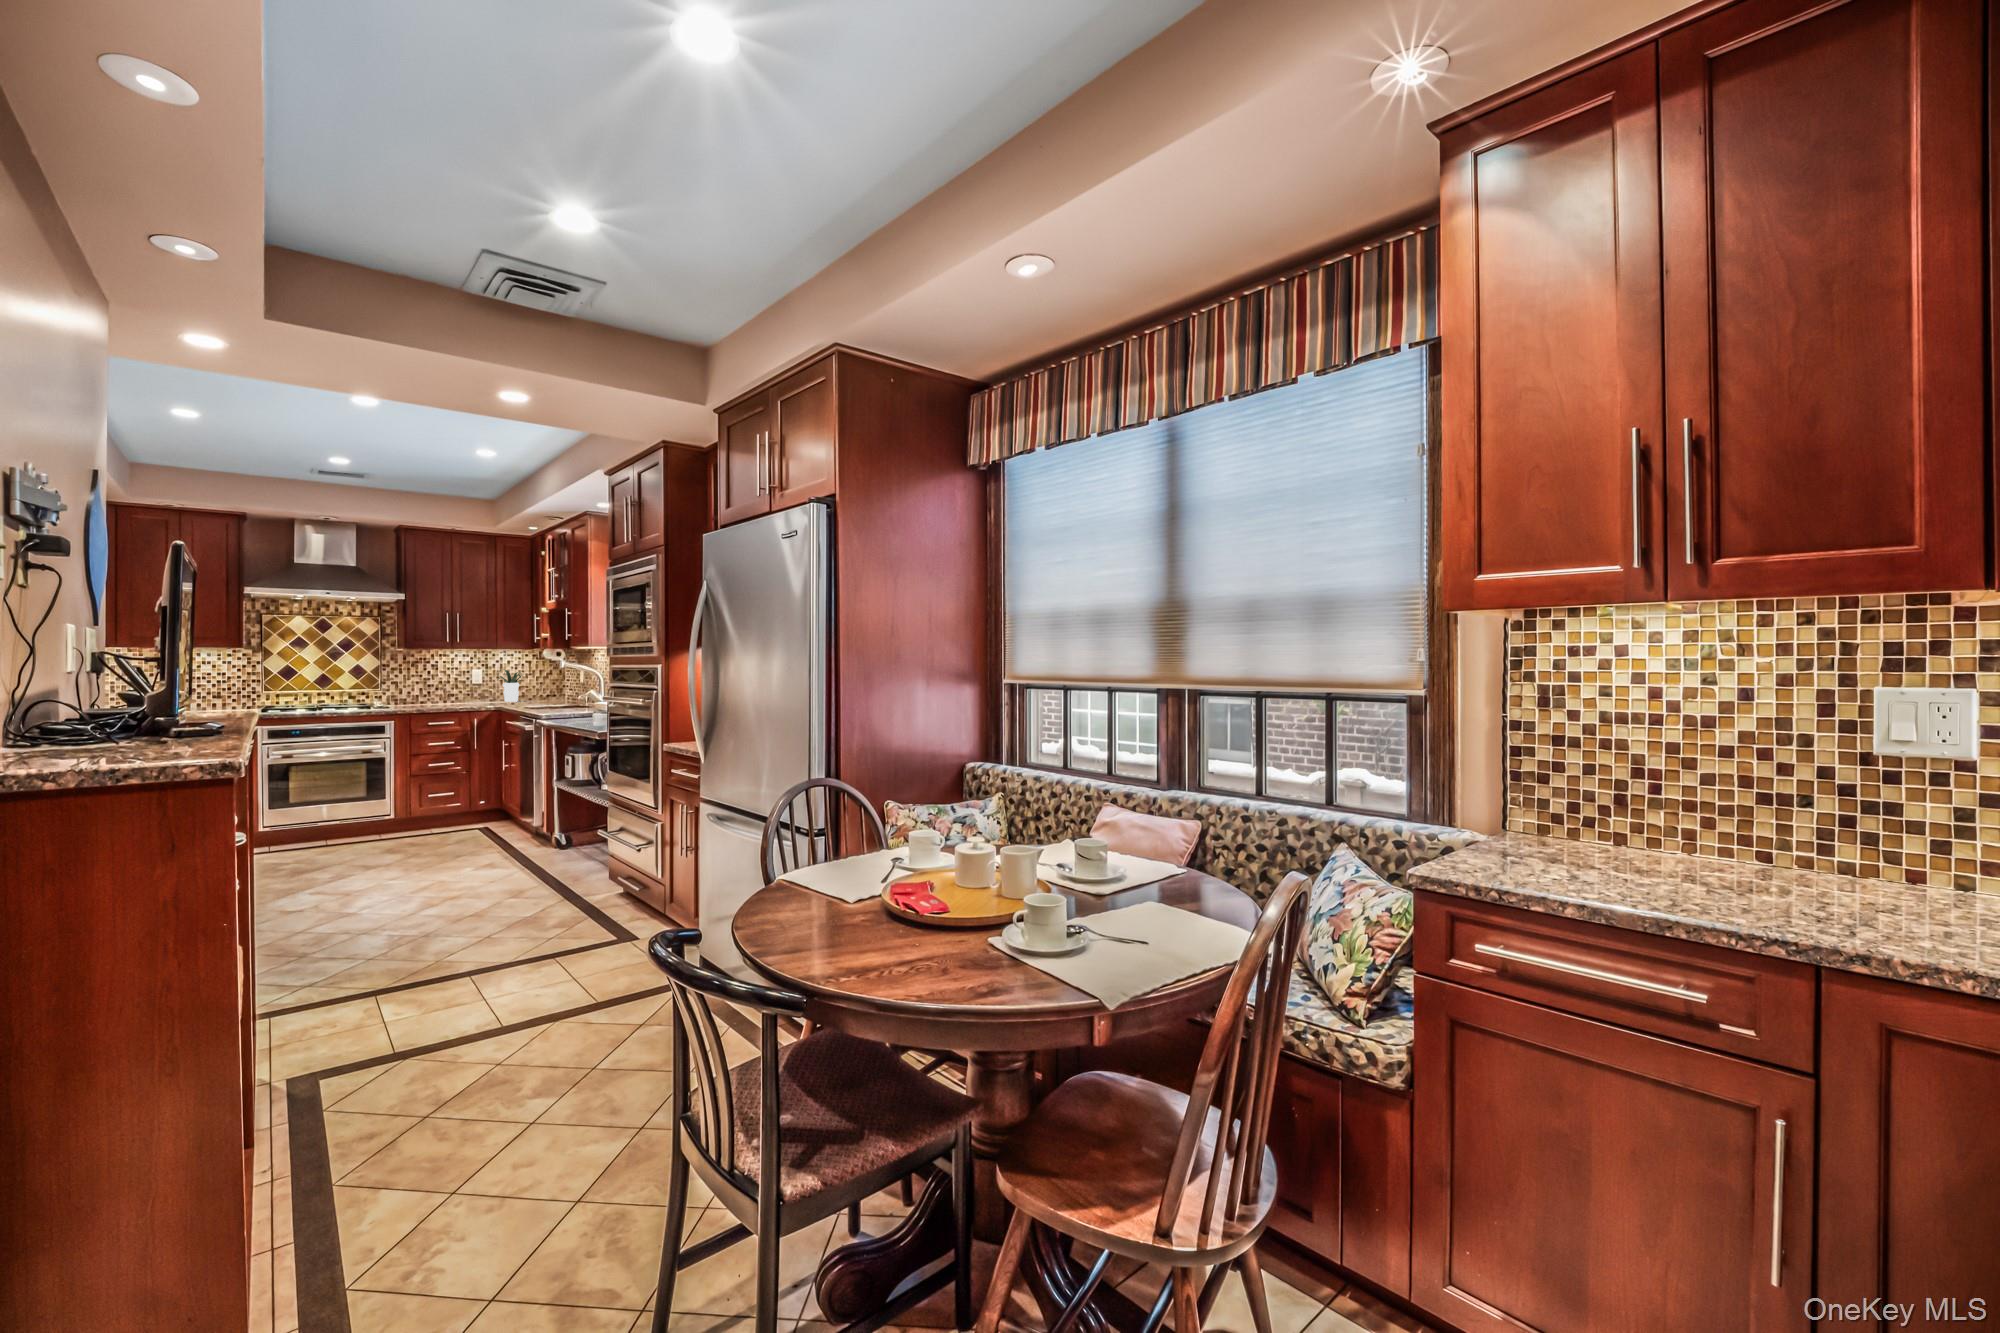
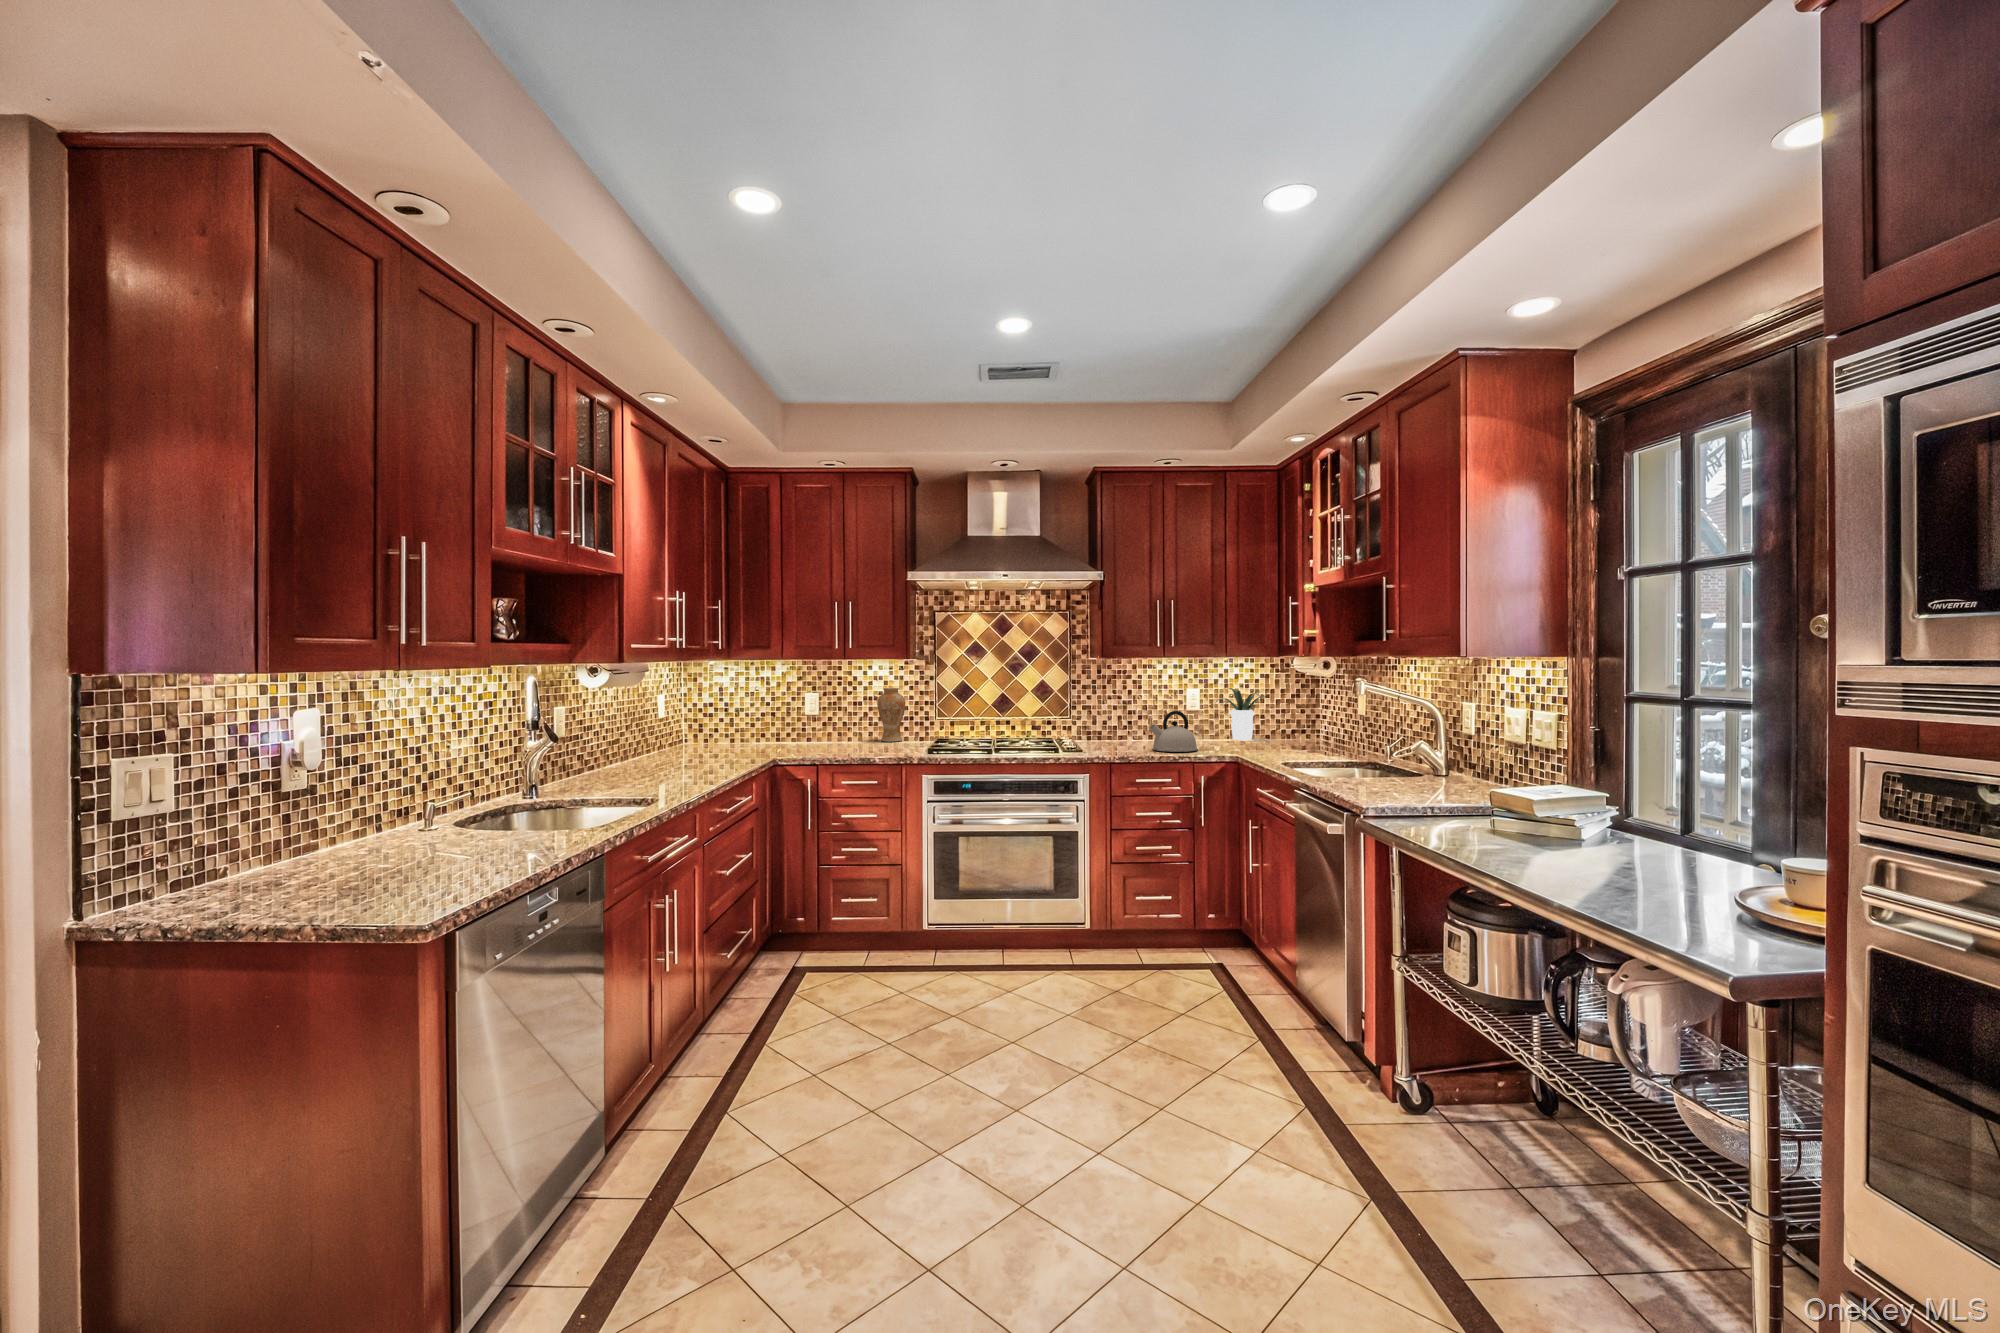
vase: none [206,670,234,710] -> present [877,688,905,742]
kettle: none [440,682,475,707] -> present [1149,711,1198,752]

